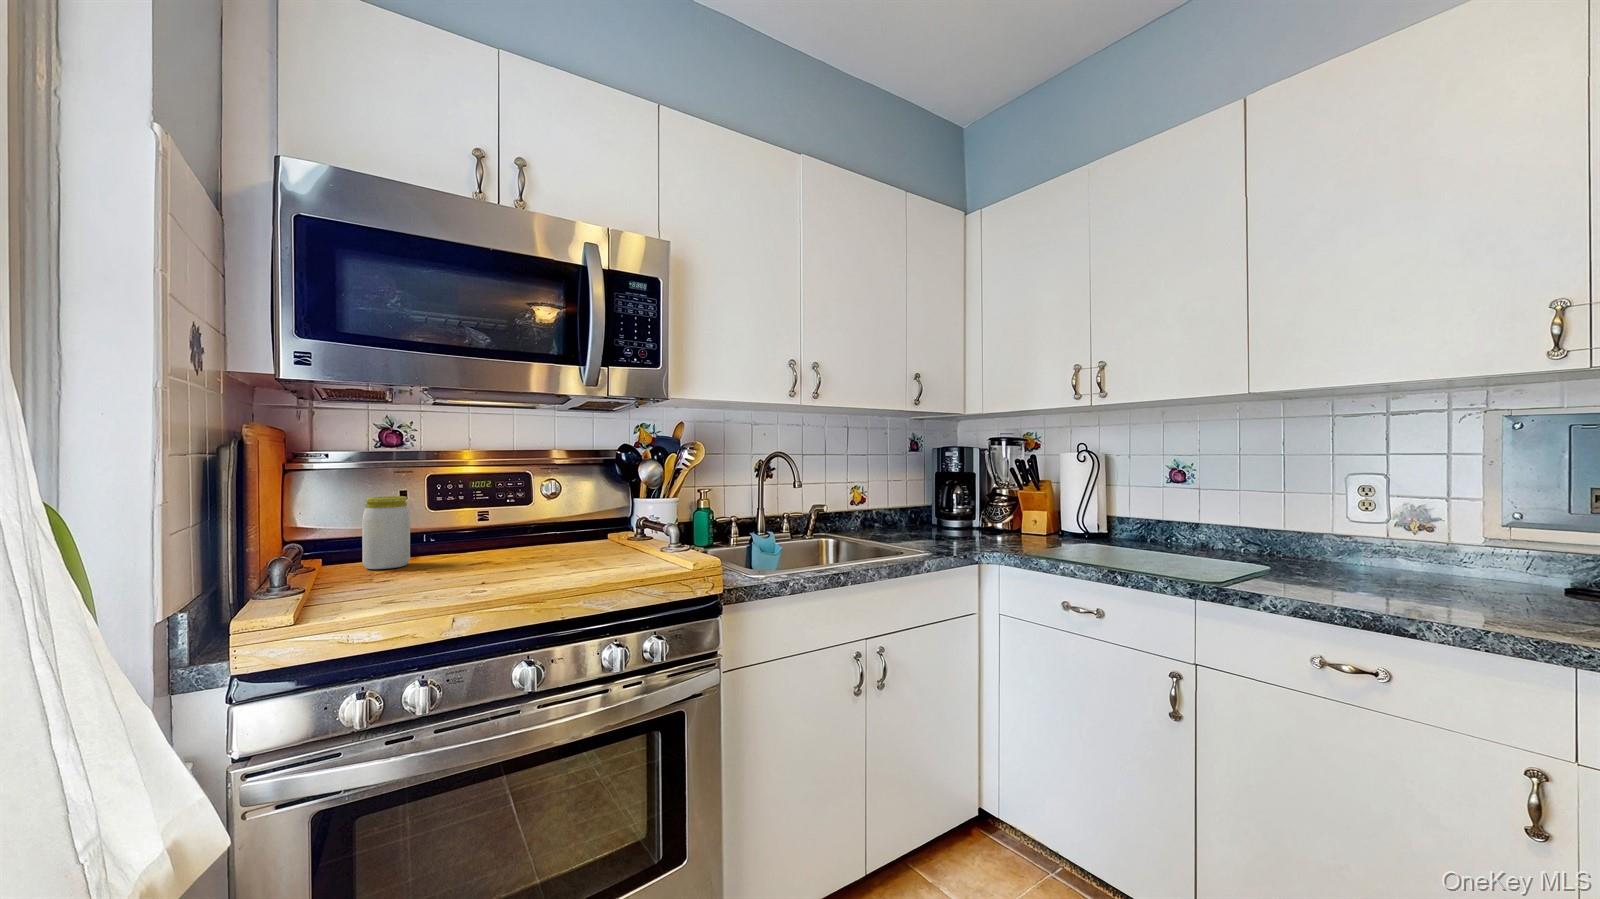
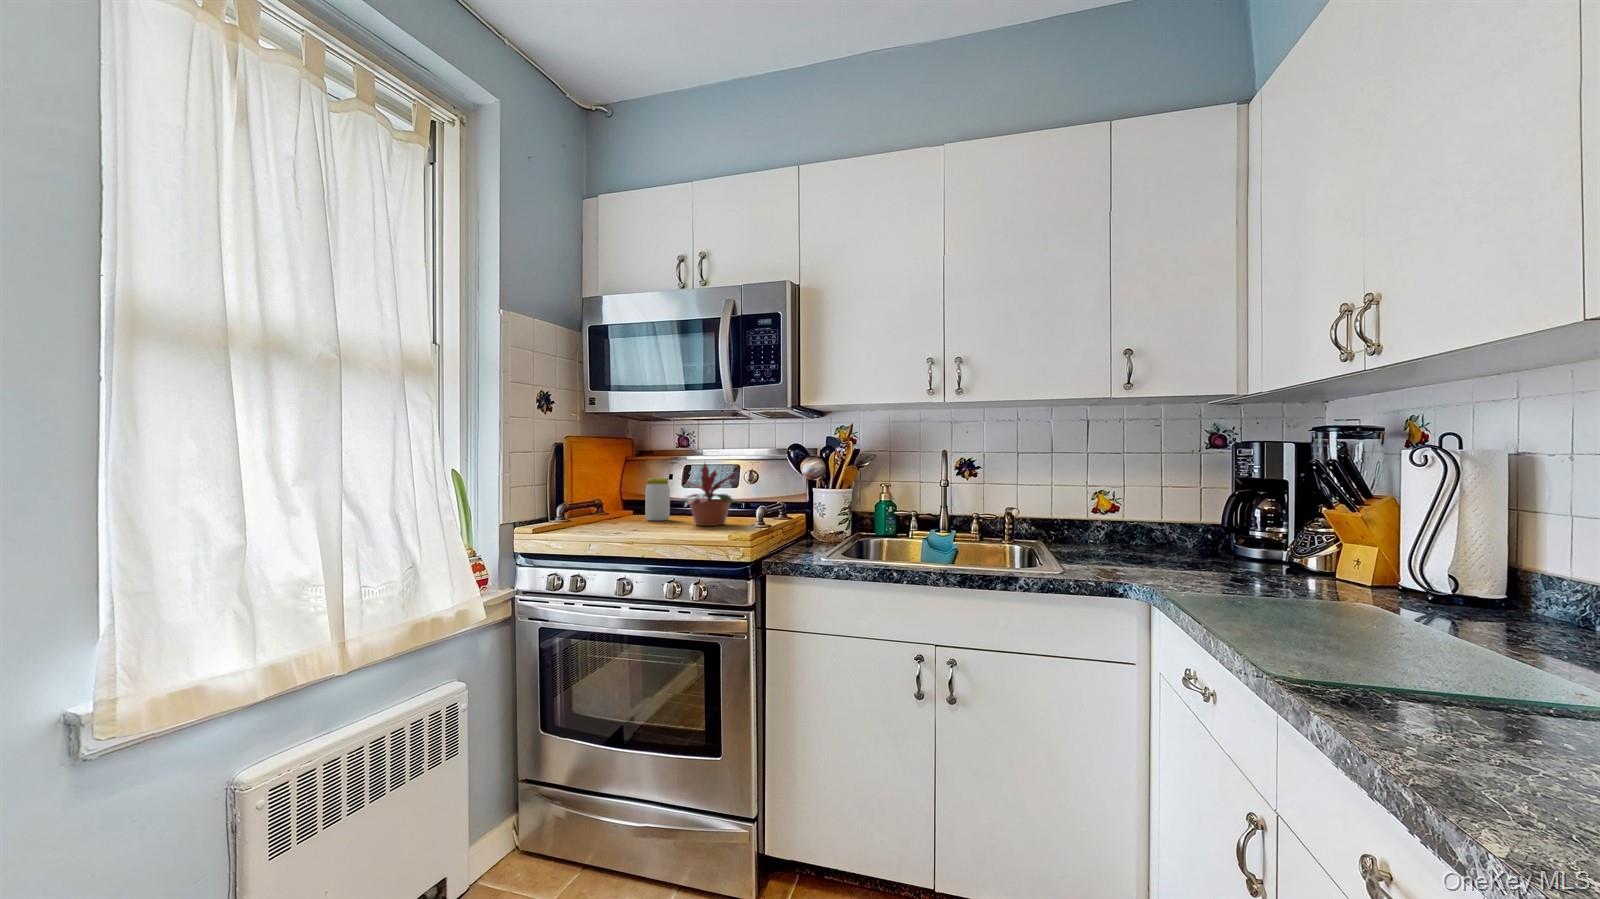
potted plant: none [471,468,594,563] -> present [686,464,735,526]

